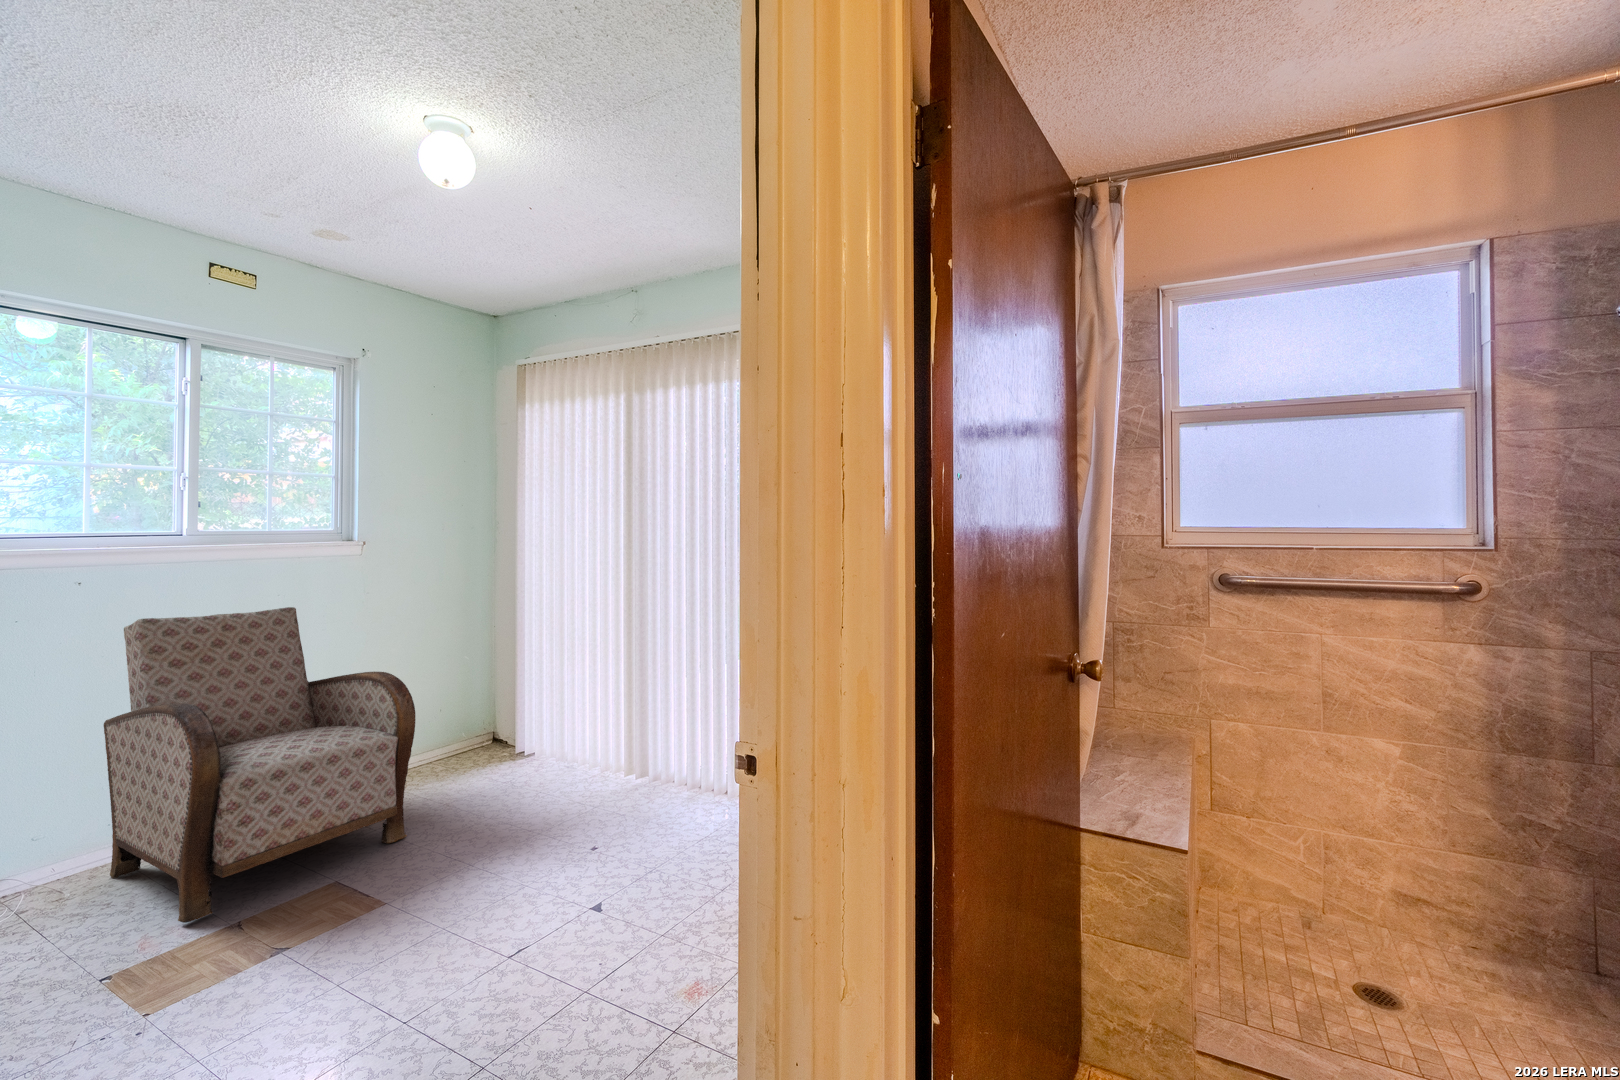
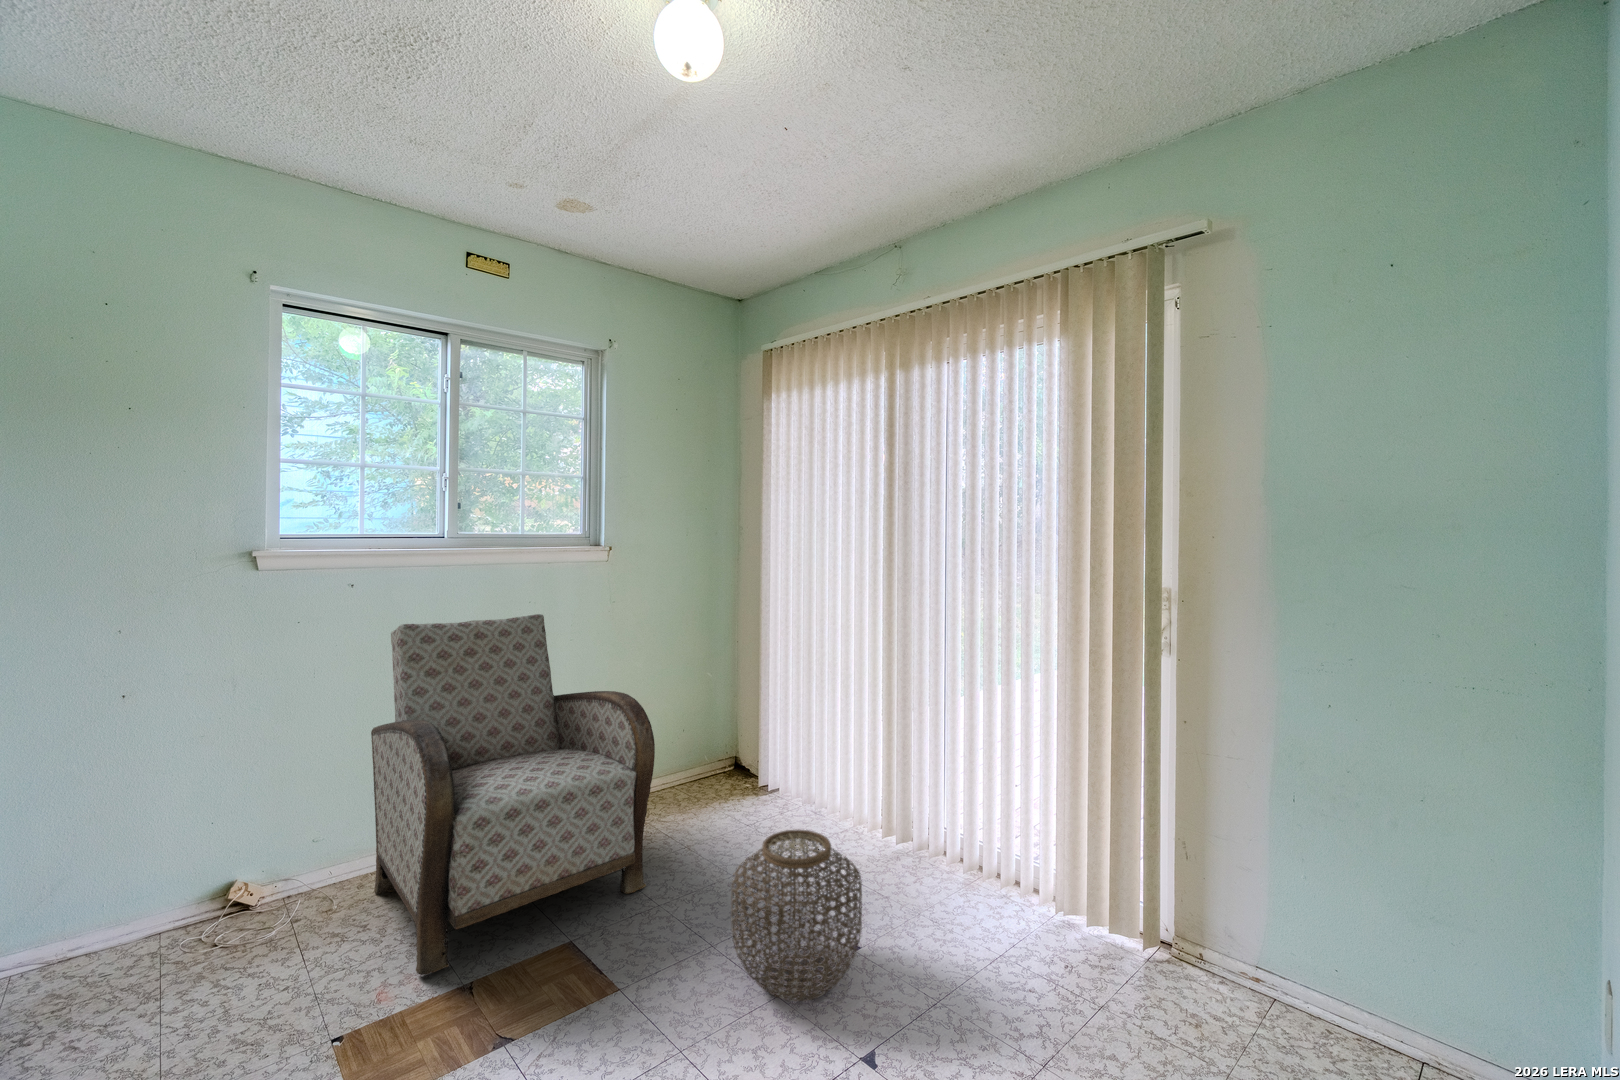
woven basket: none [486,763,594,888] -> present [731,830,862,1001]

